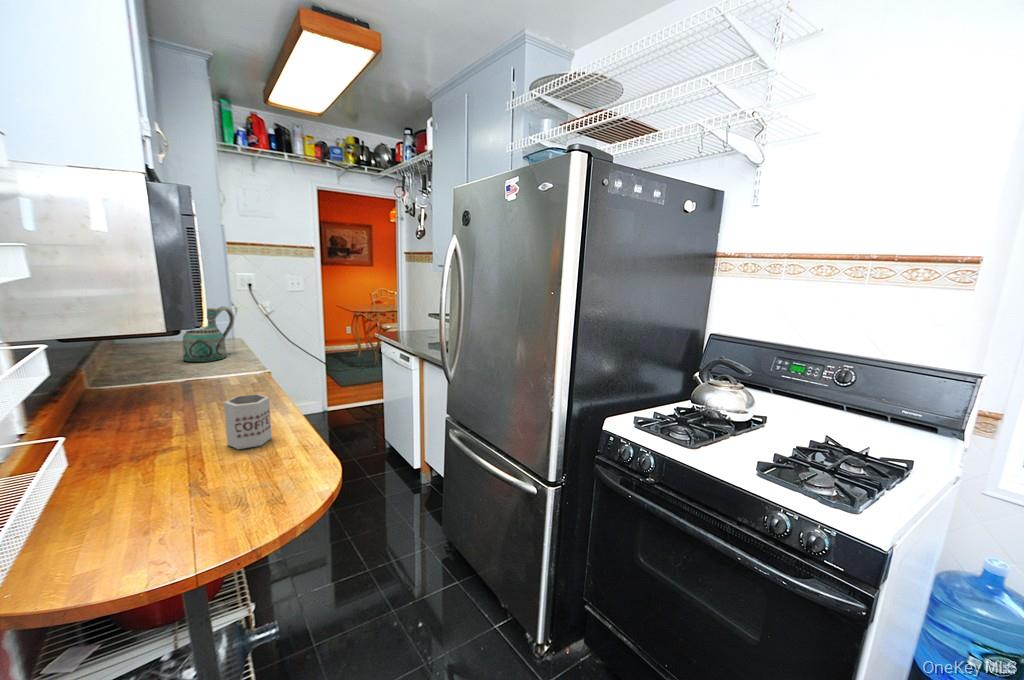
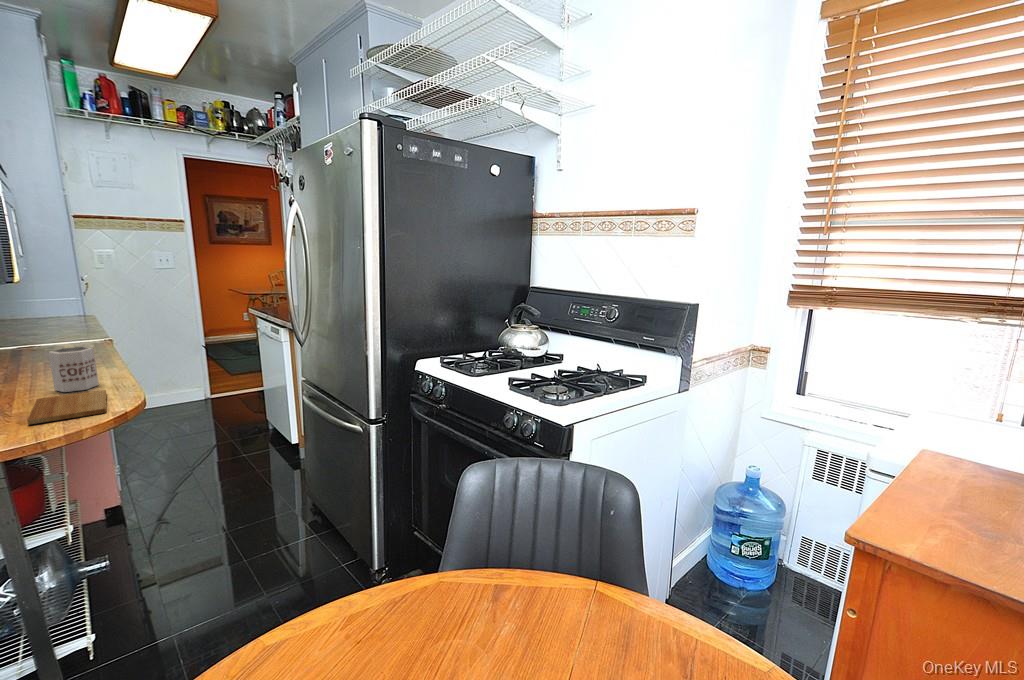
ceramic pitcher: present [183,307,234,362] -> none [19,282,81,338]
cutting board: none [210,450,295,512] -> present [28,390,106,424]

